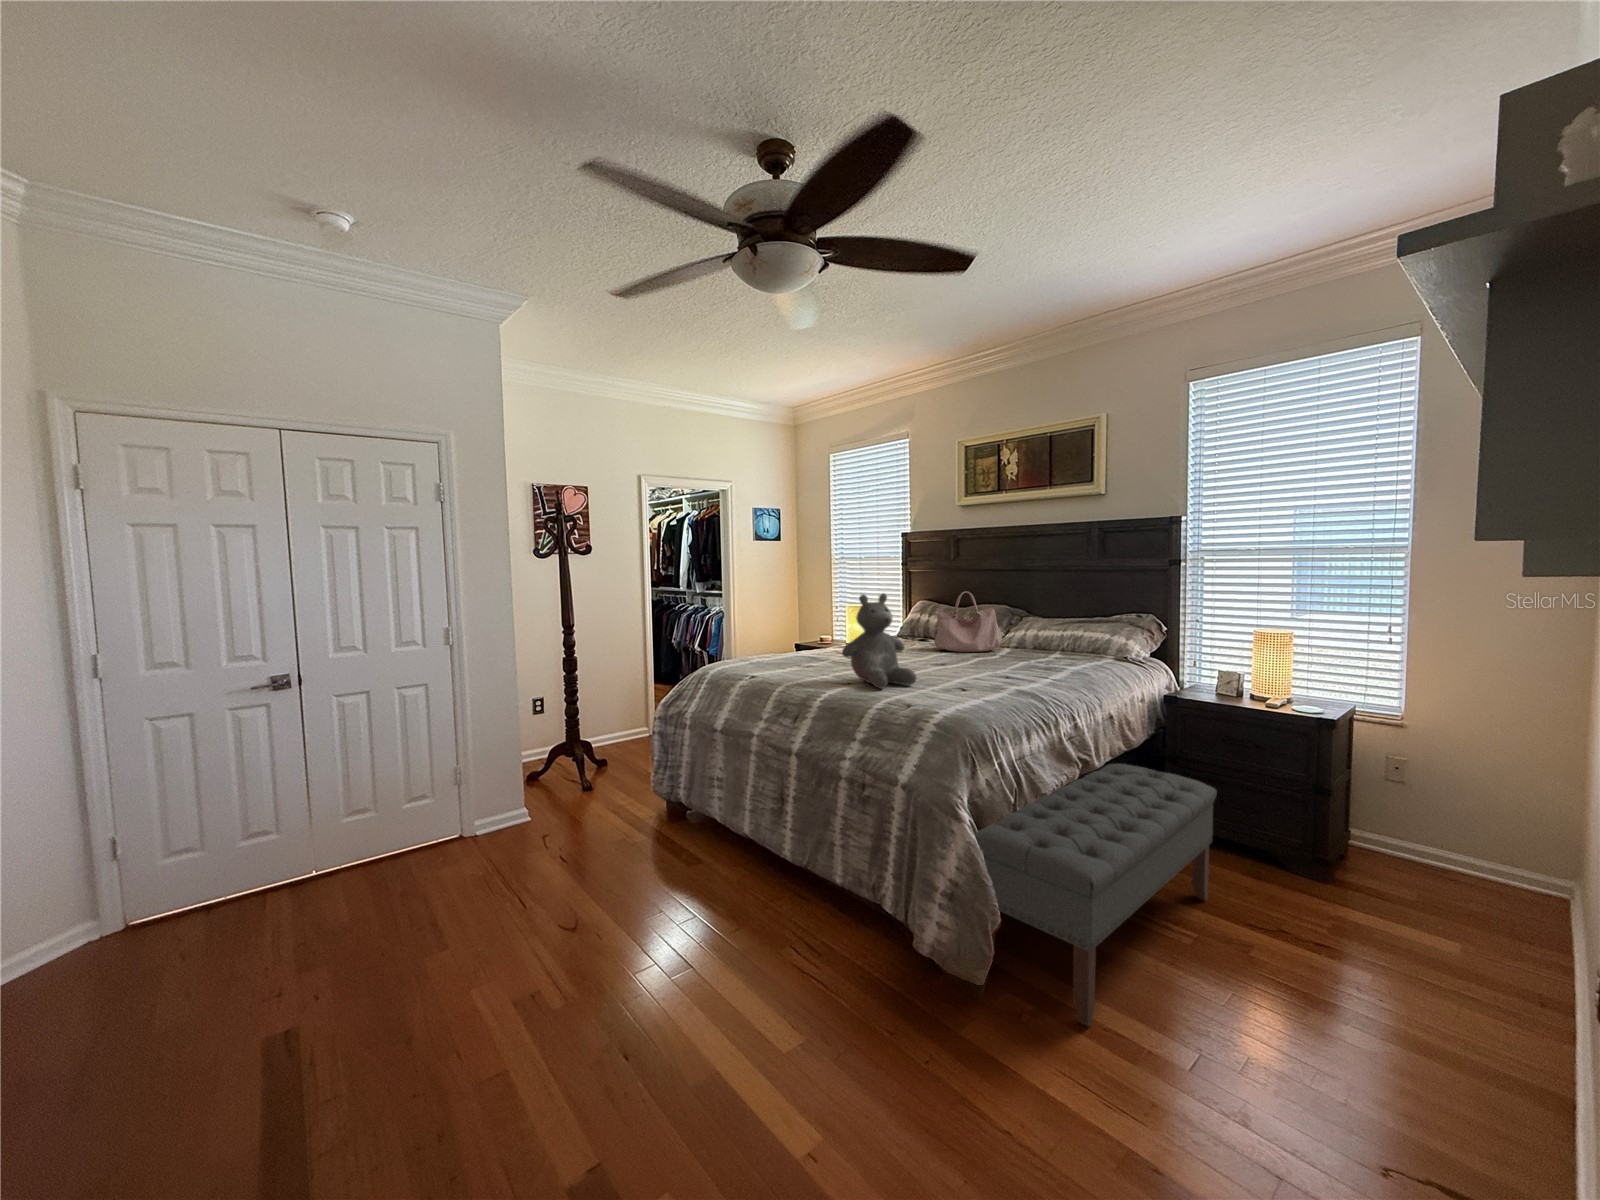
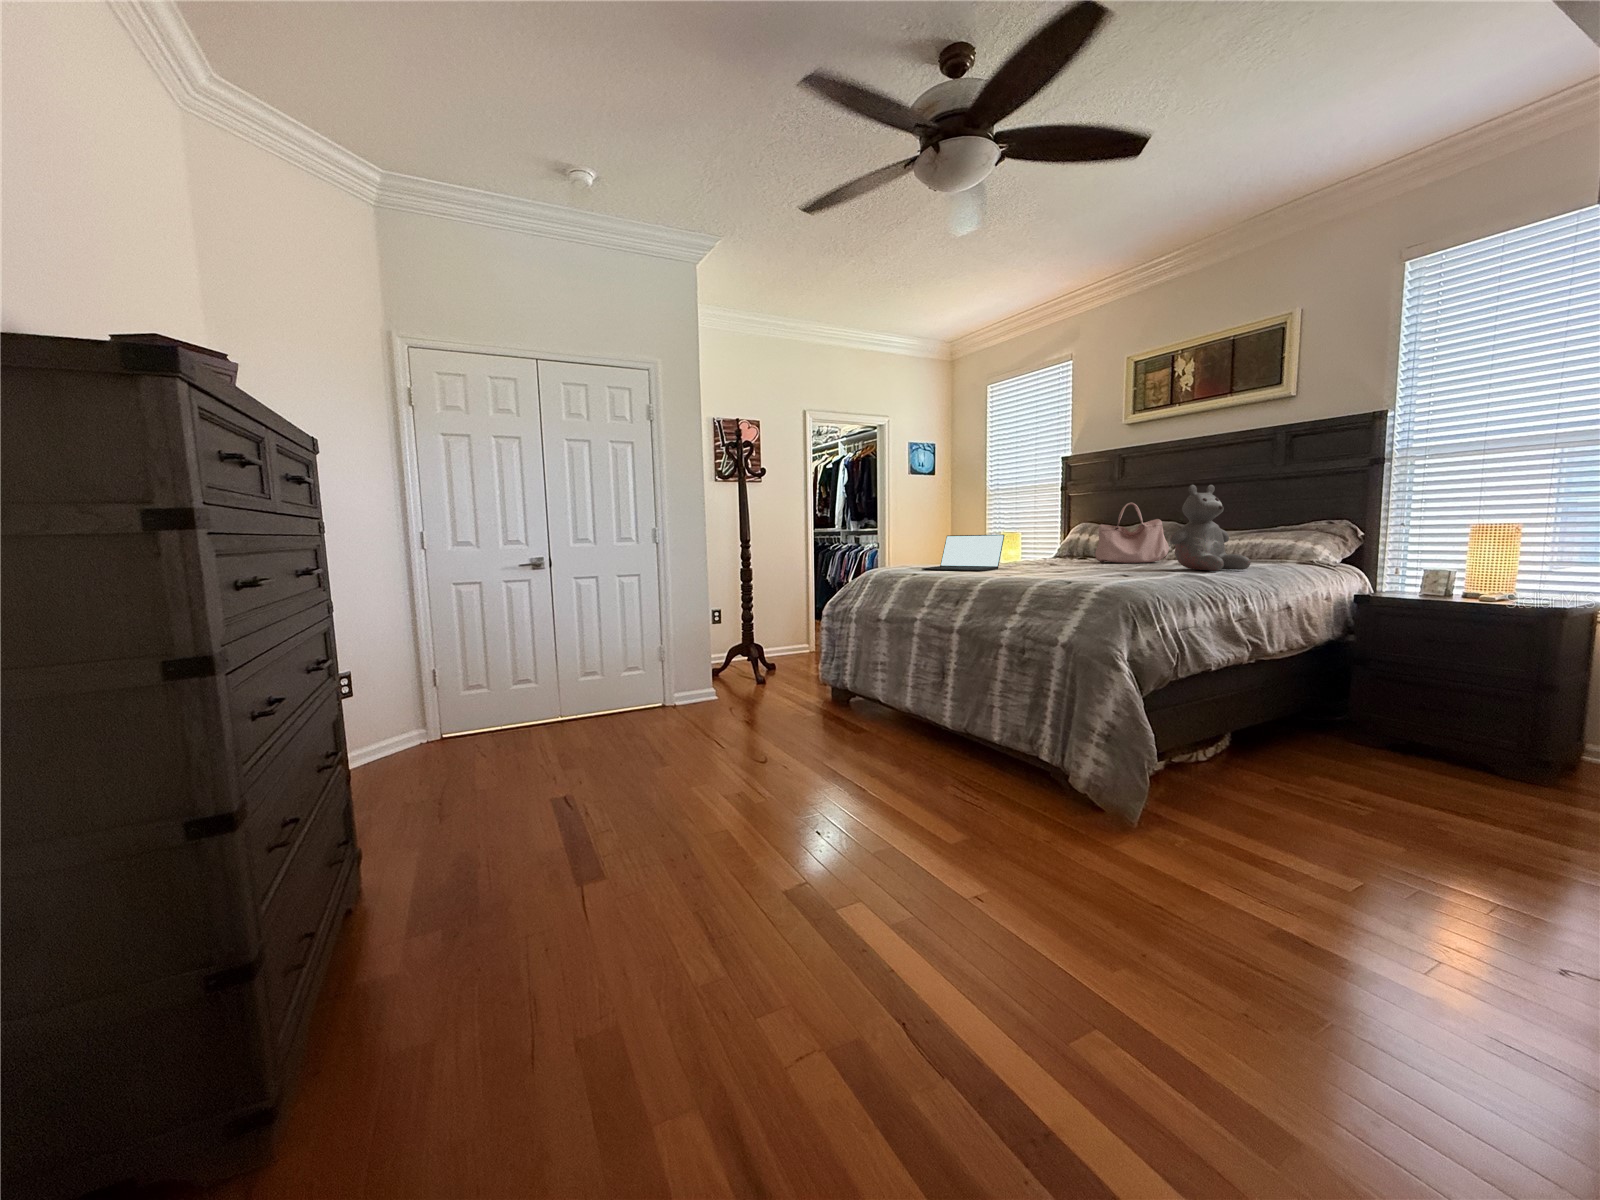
teddy bear: present [842,593,917,689] -> present [1170,485,1251,571]
laptop: none [761,628,846,674] -> present [922,534,1005,571]
bench: present [976,764,1217,1026] -> none [1127,653,1410,855]

